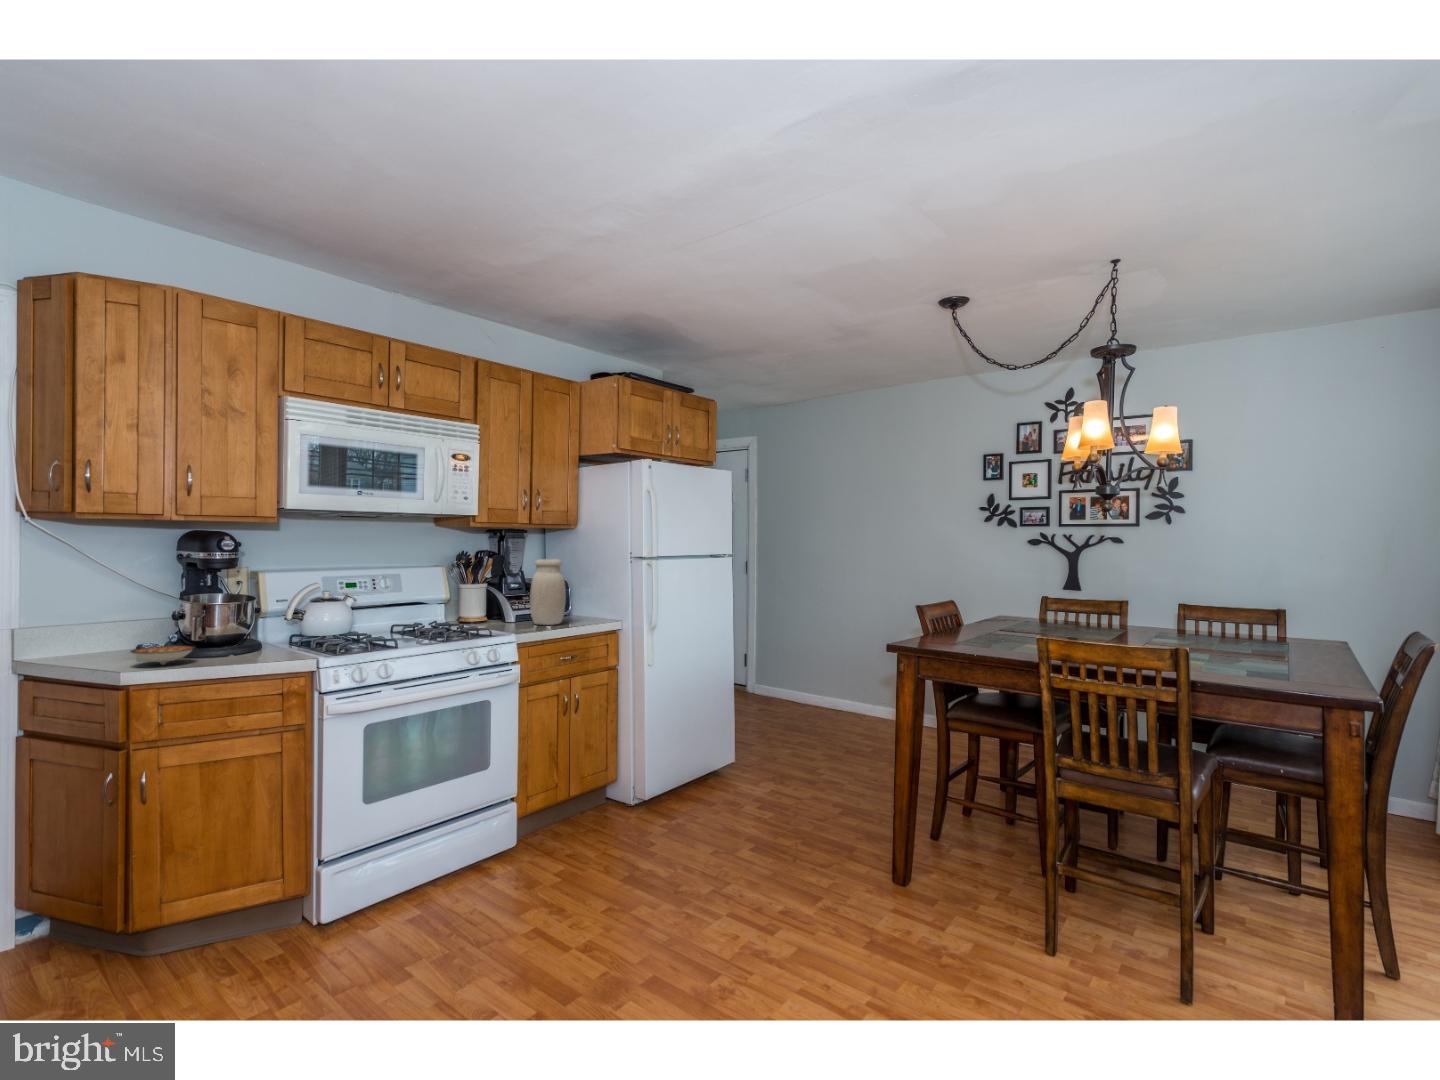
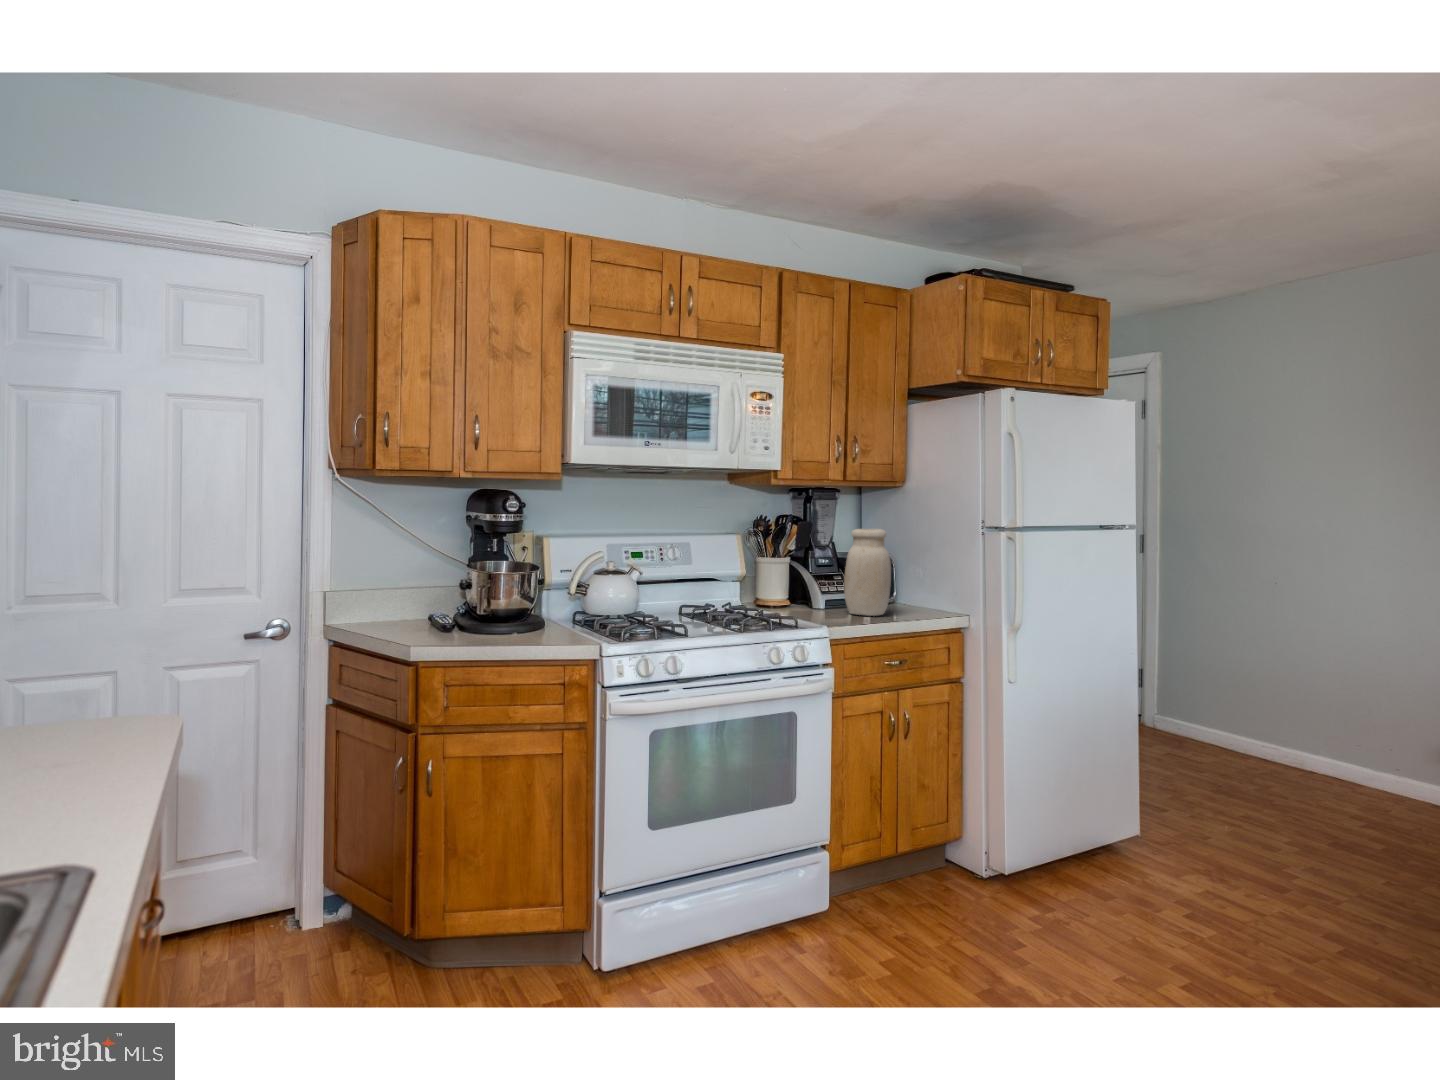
ceramic bowl: present [131,645,195,664] -> none [420,619,481,640]

